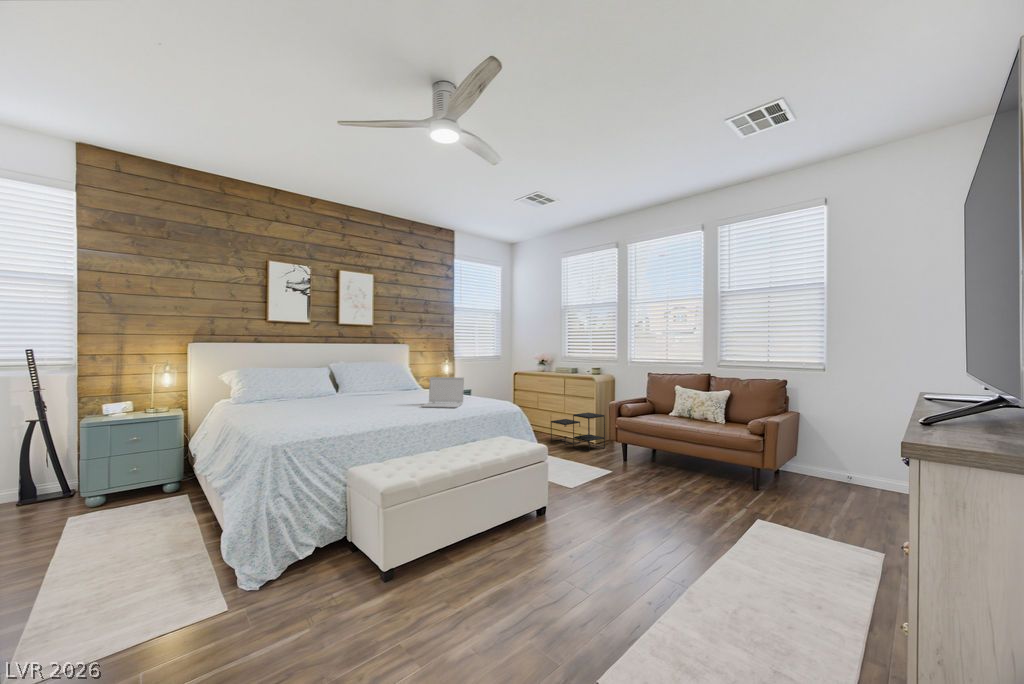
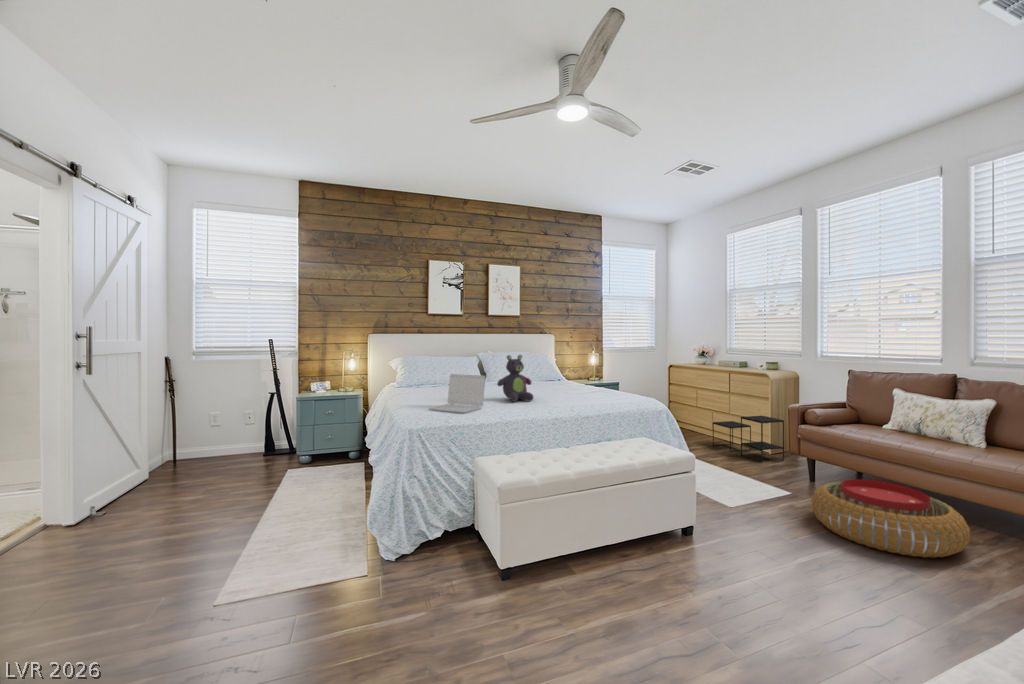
stuffed bear: none [361,365,399,412] -> present [497,355,533,402]
laptop: present [421,377,464,407] -> present [429,374,485,413]
pouf: none [627,455,721,506] -> present [812,479,970,558]

